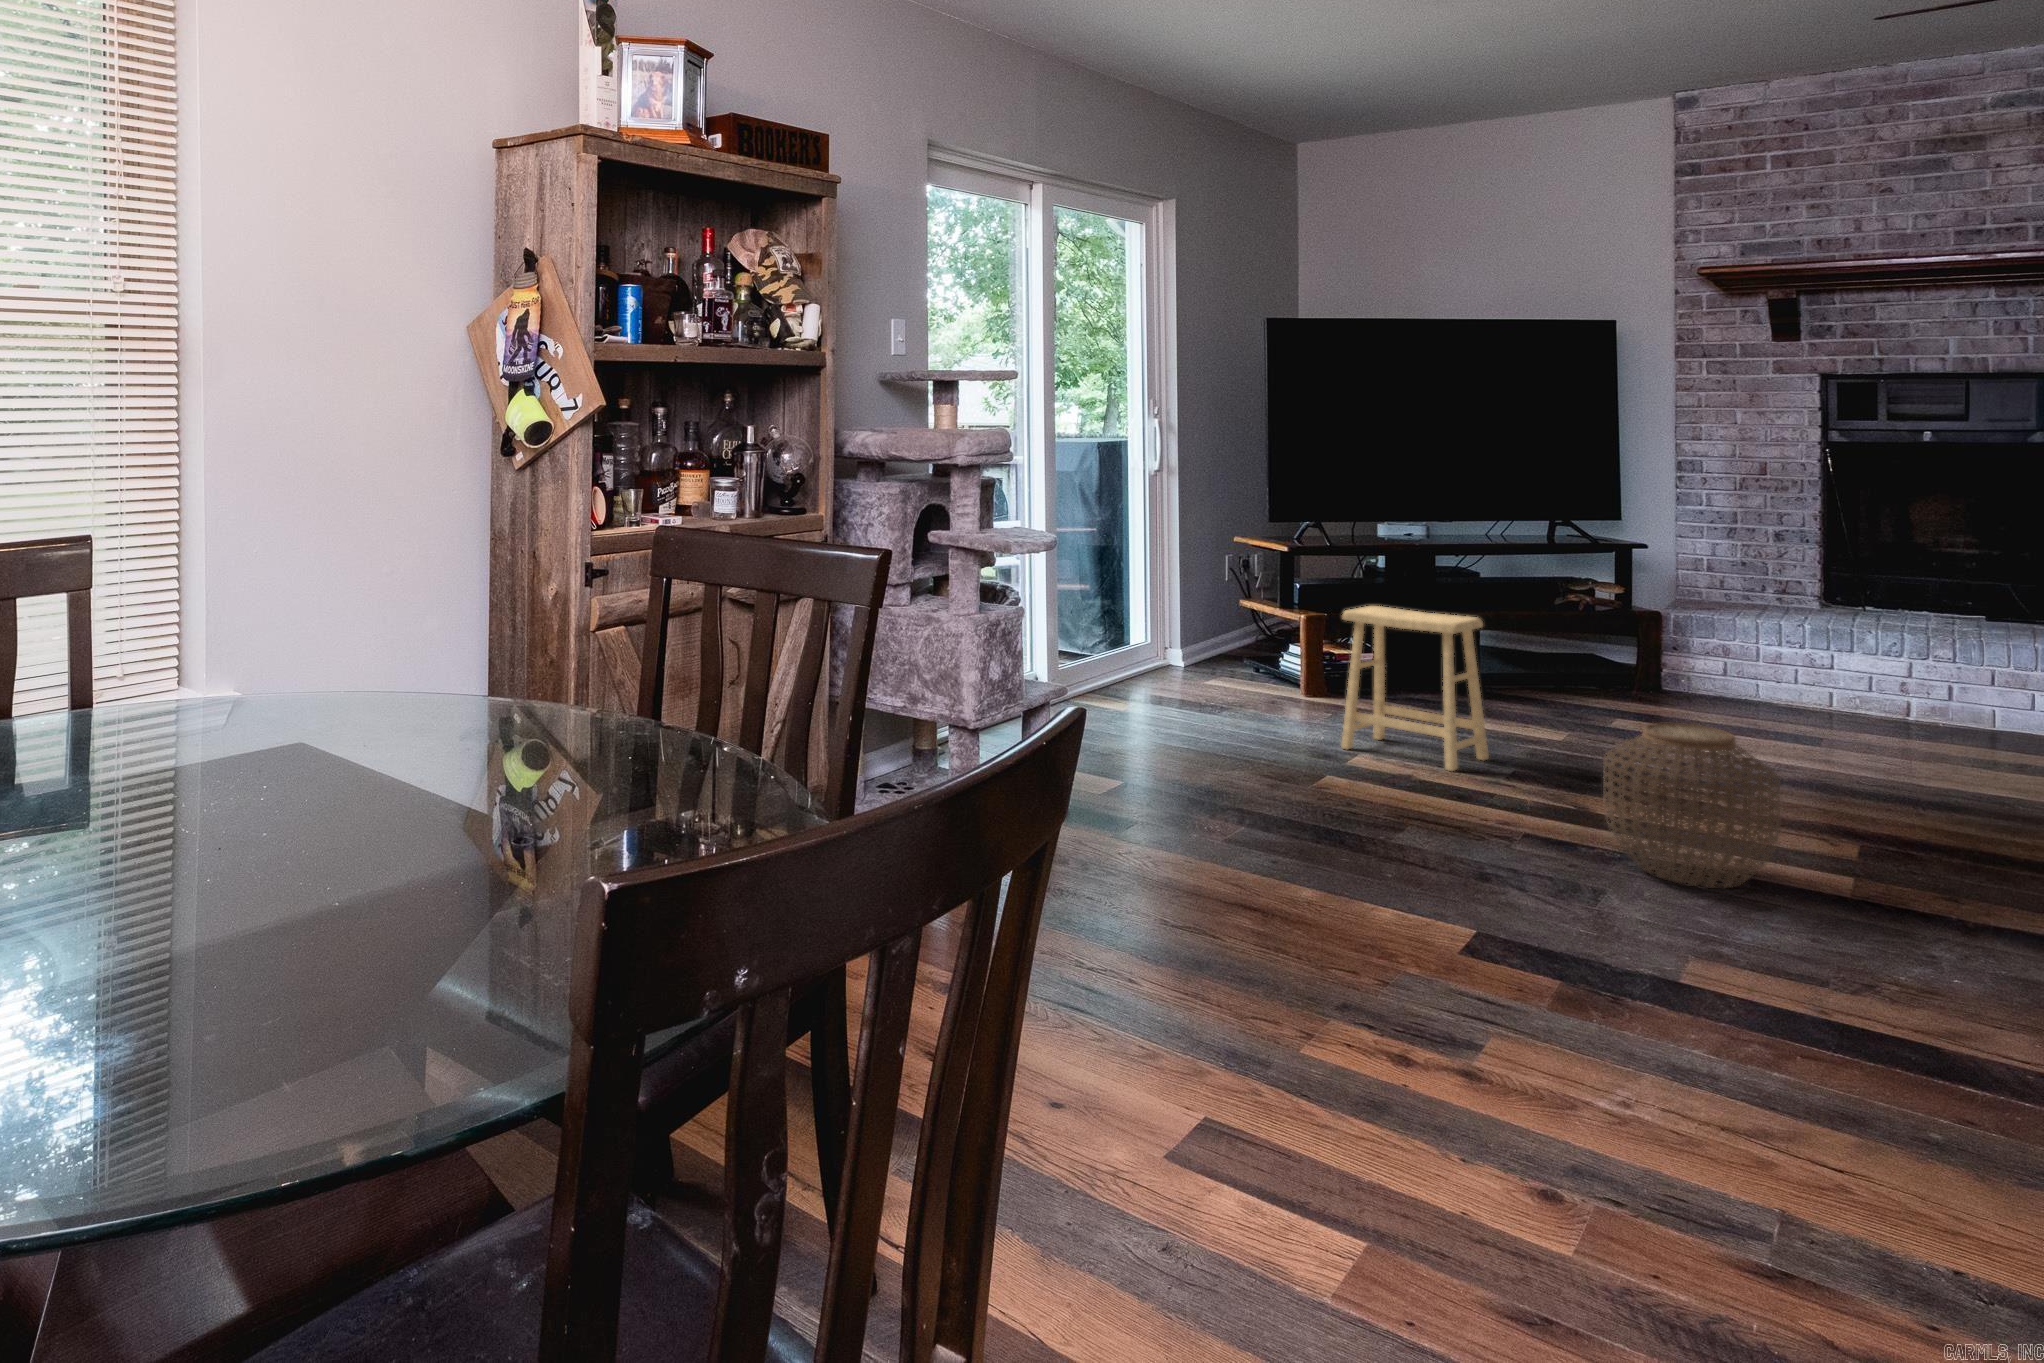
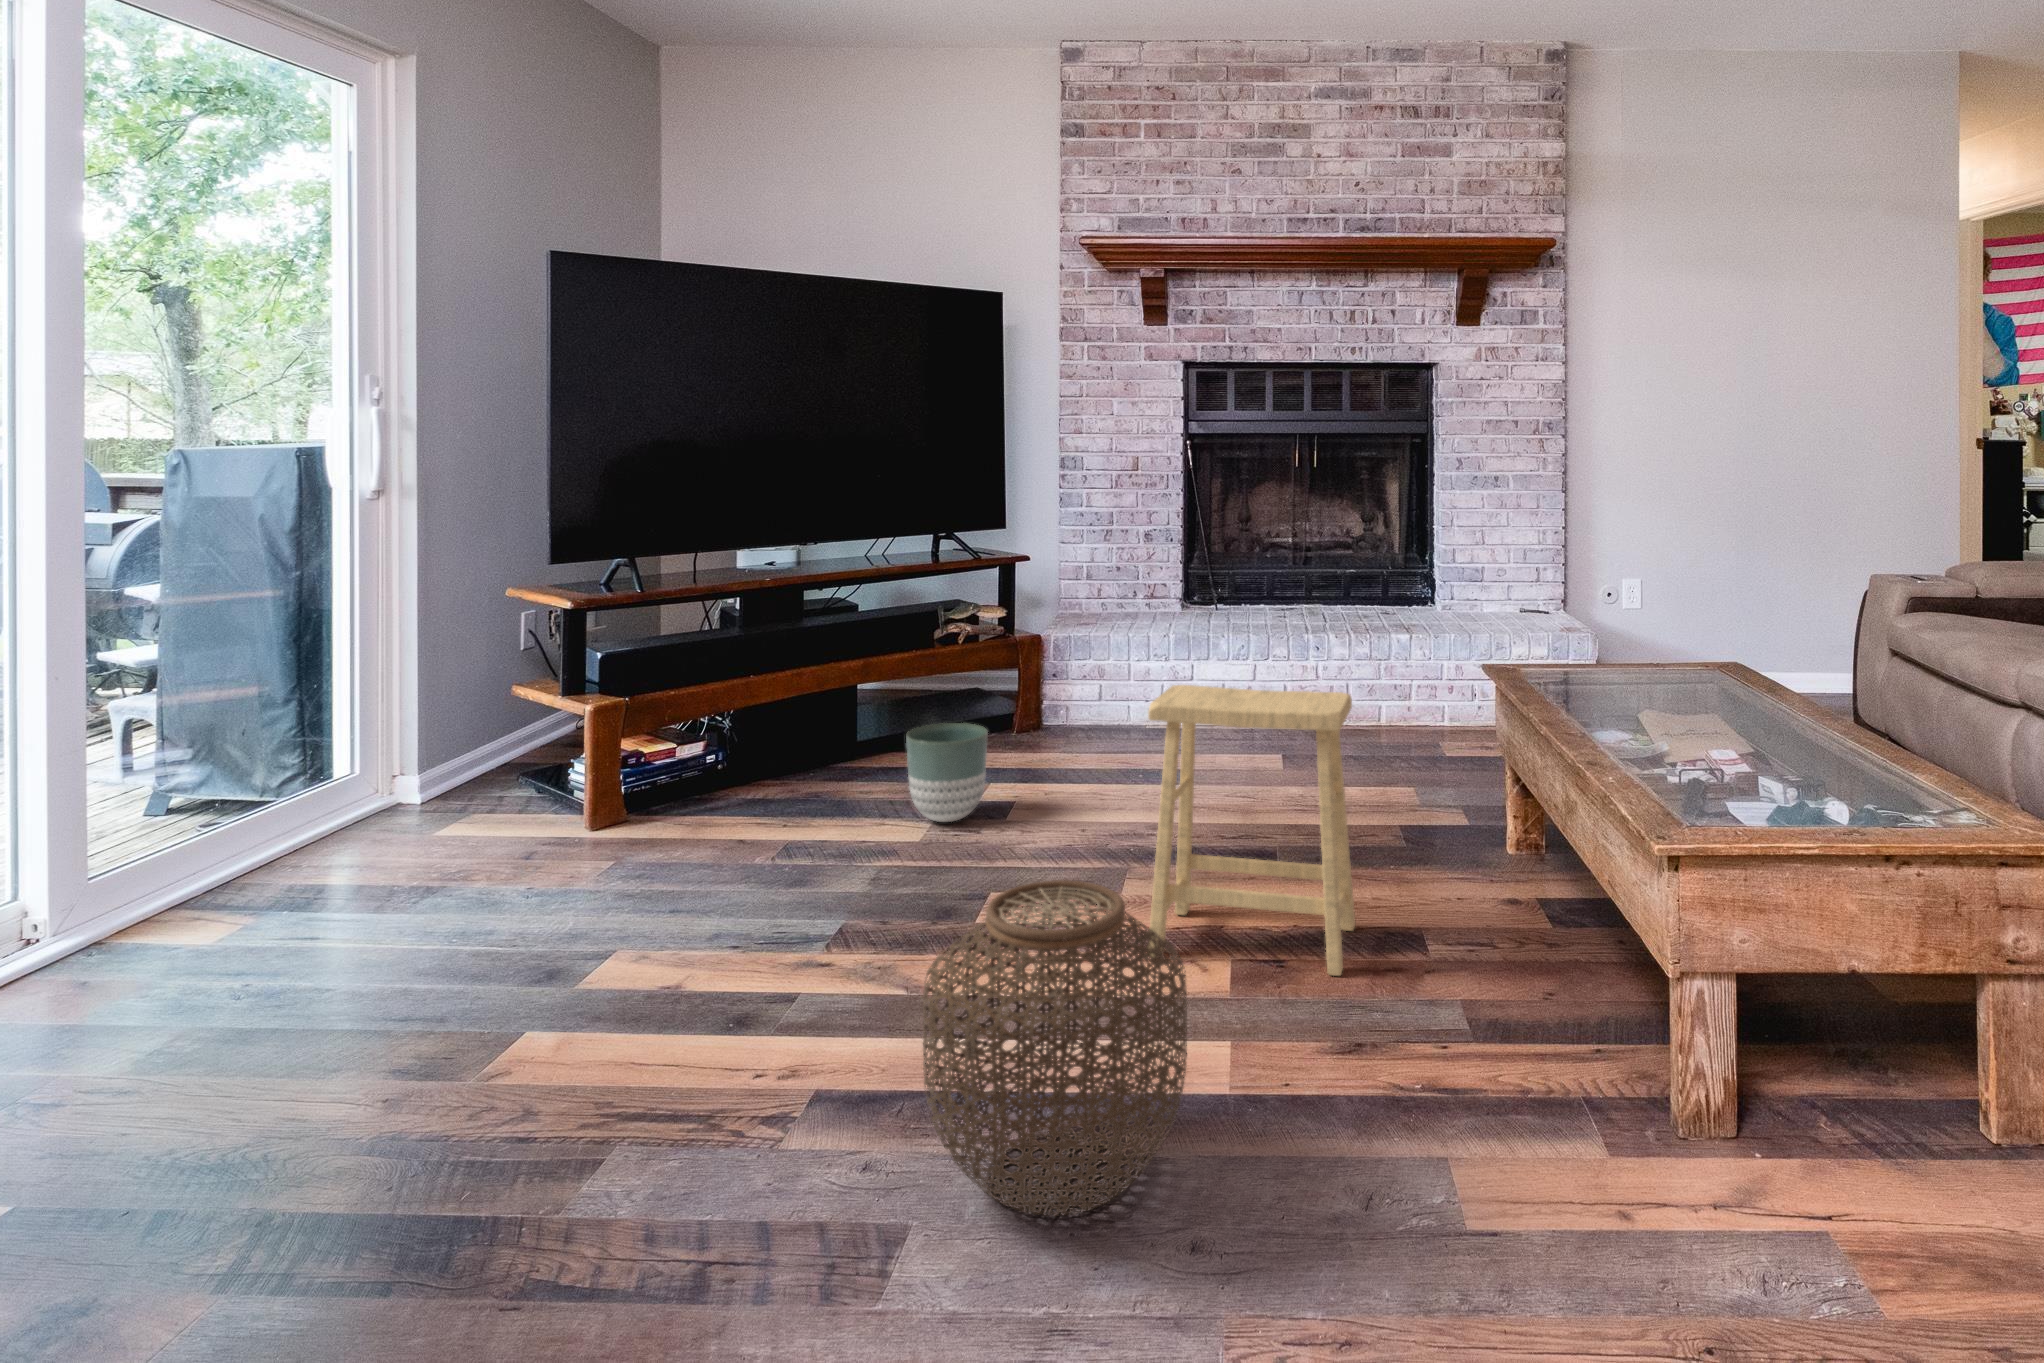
footstool: present [1341,606,1489,771] -> present [1148,685,1355,976]
planter: none [1545,663,1615,732] -> present [906,723,988,822]

